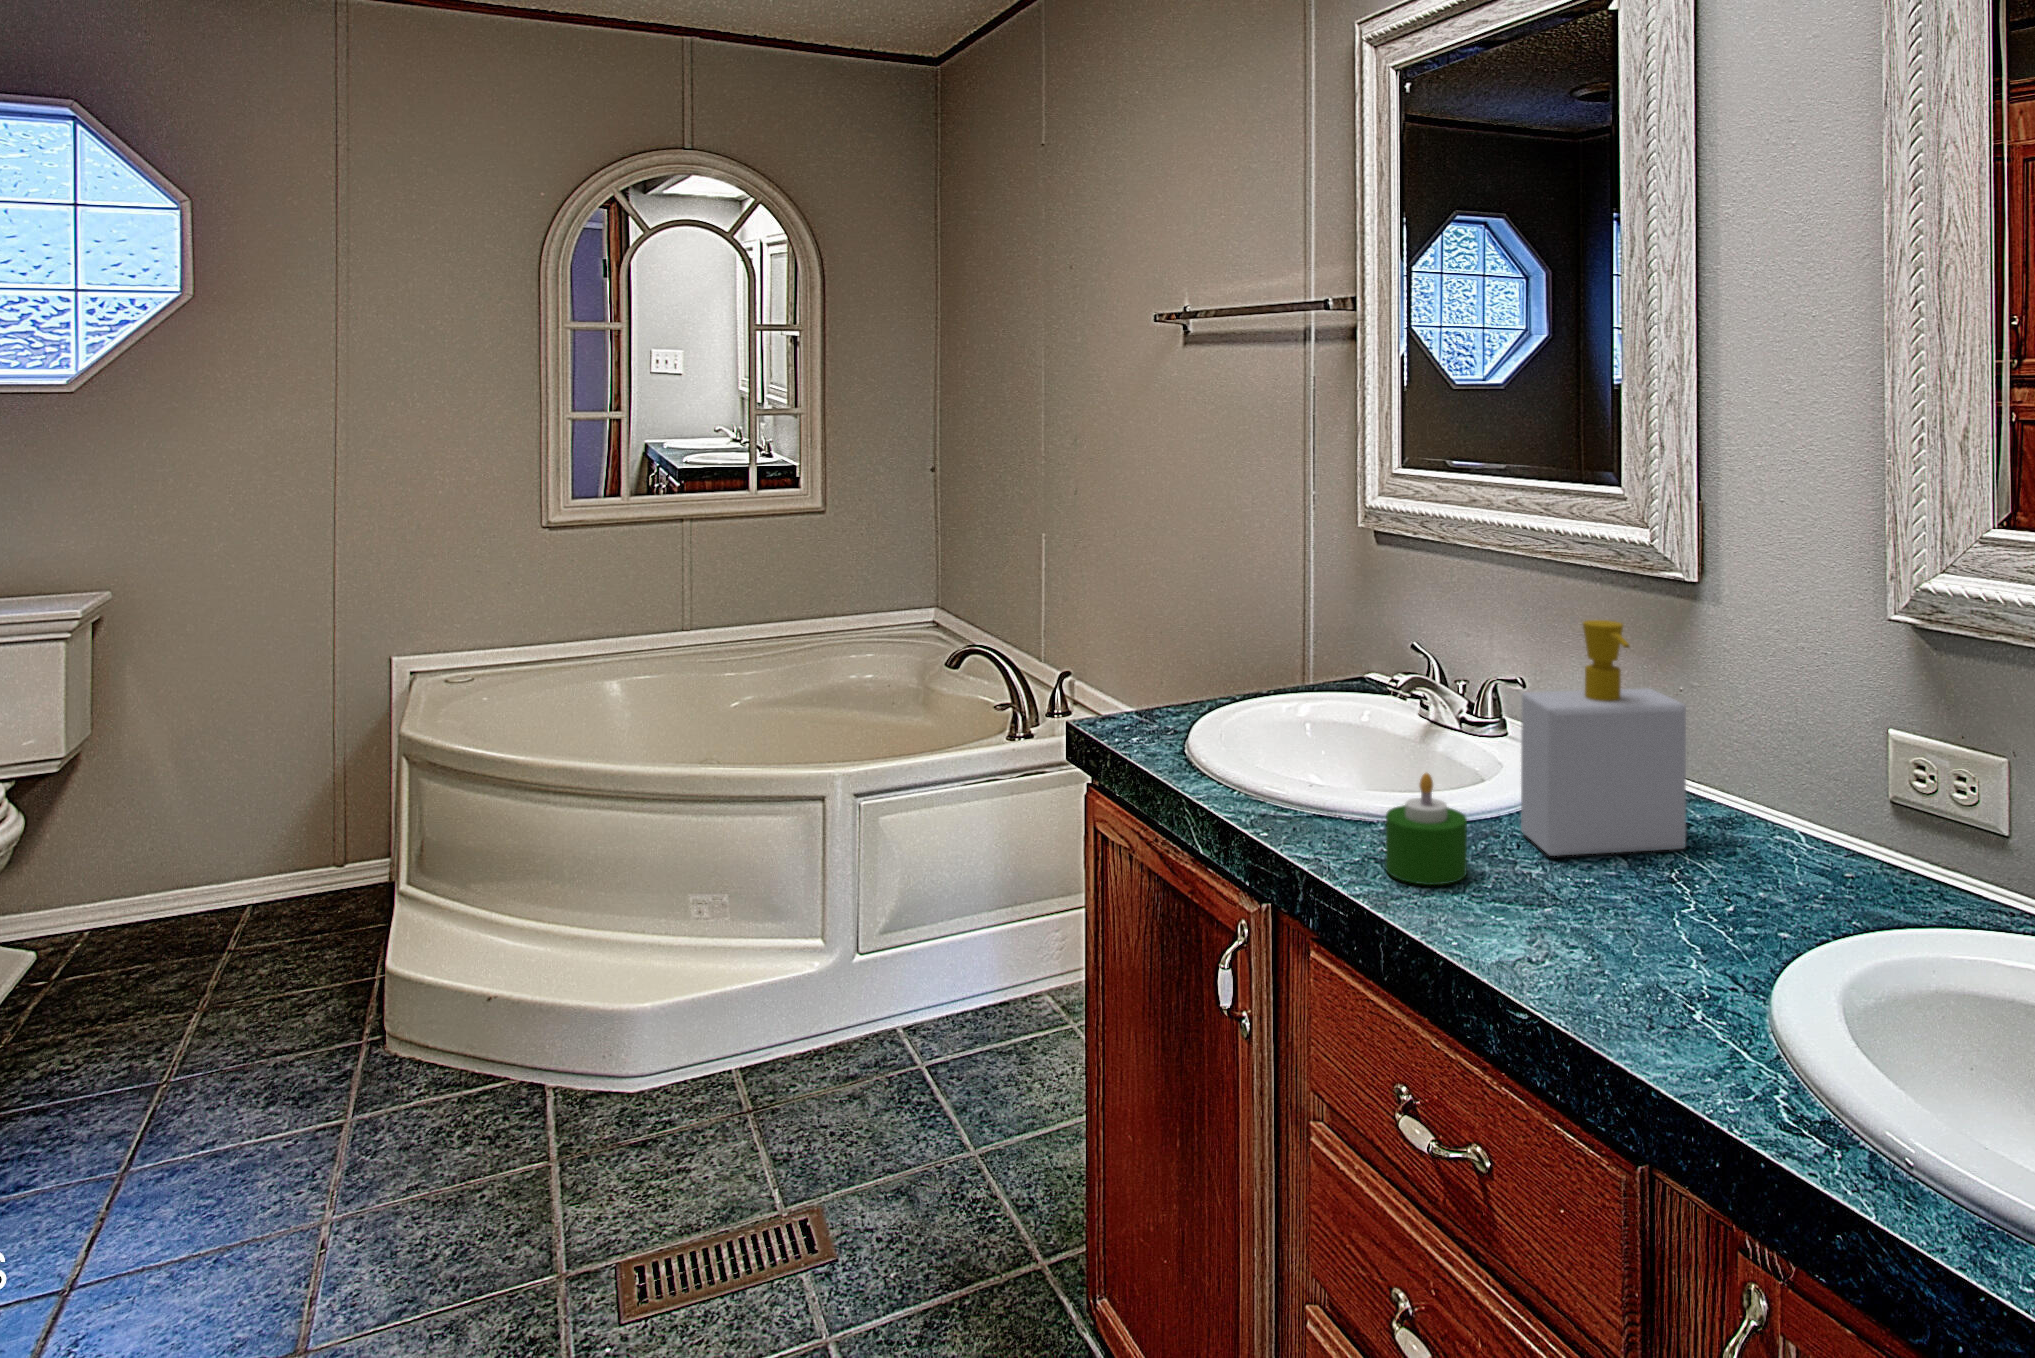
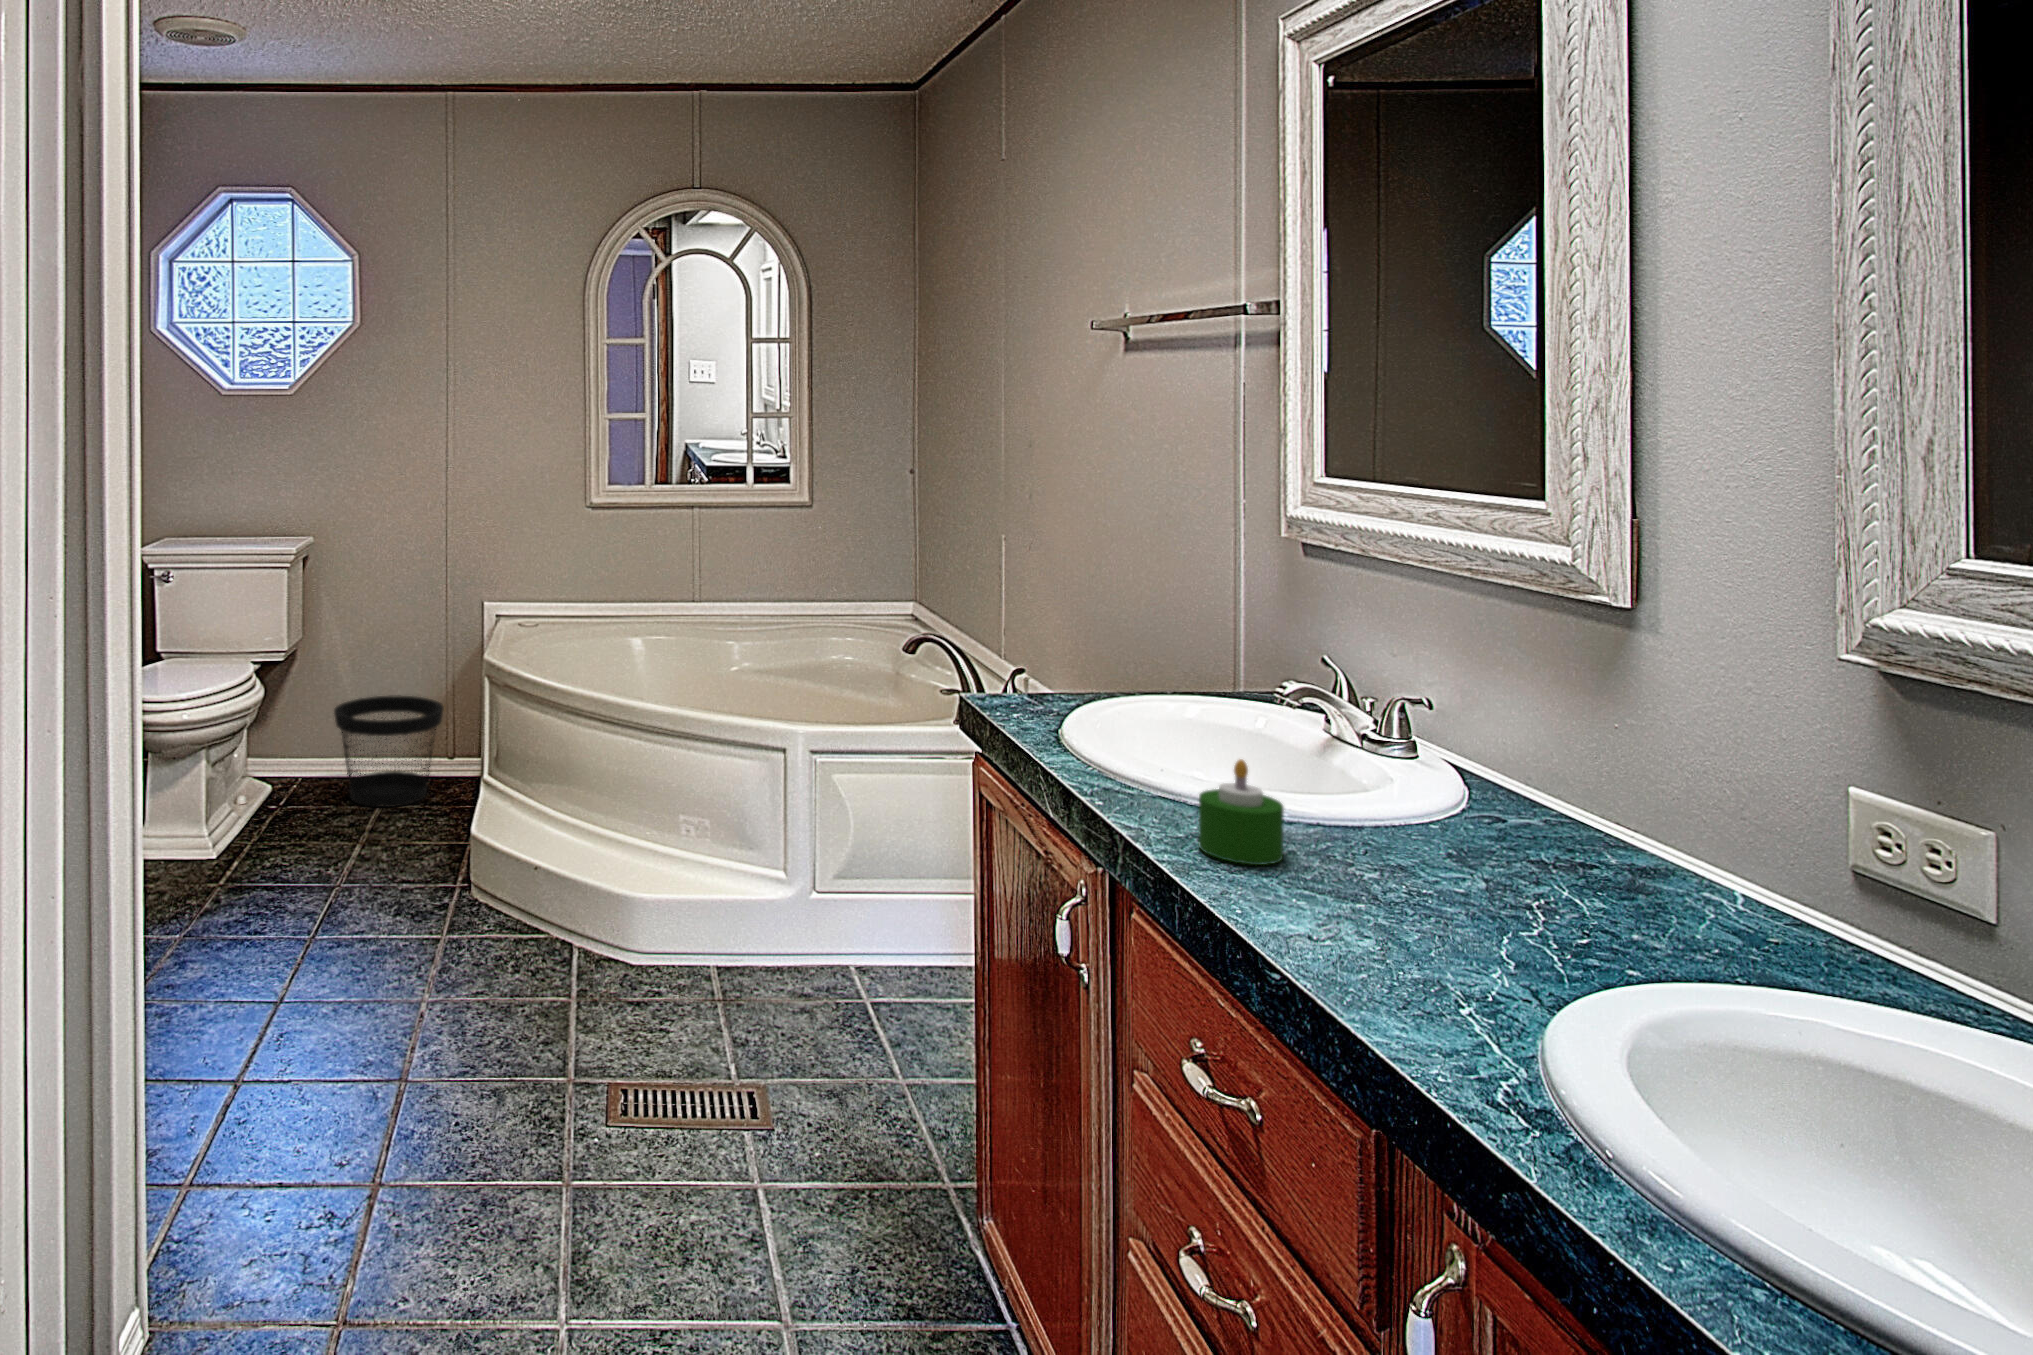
soap bottle: present [1521,620,1686,856] -> none [1367,631,1558,879]
wastebasket: none [152,790,333,949] -> present [334,695,444,807]

